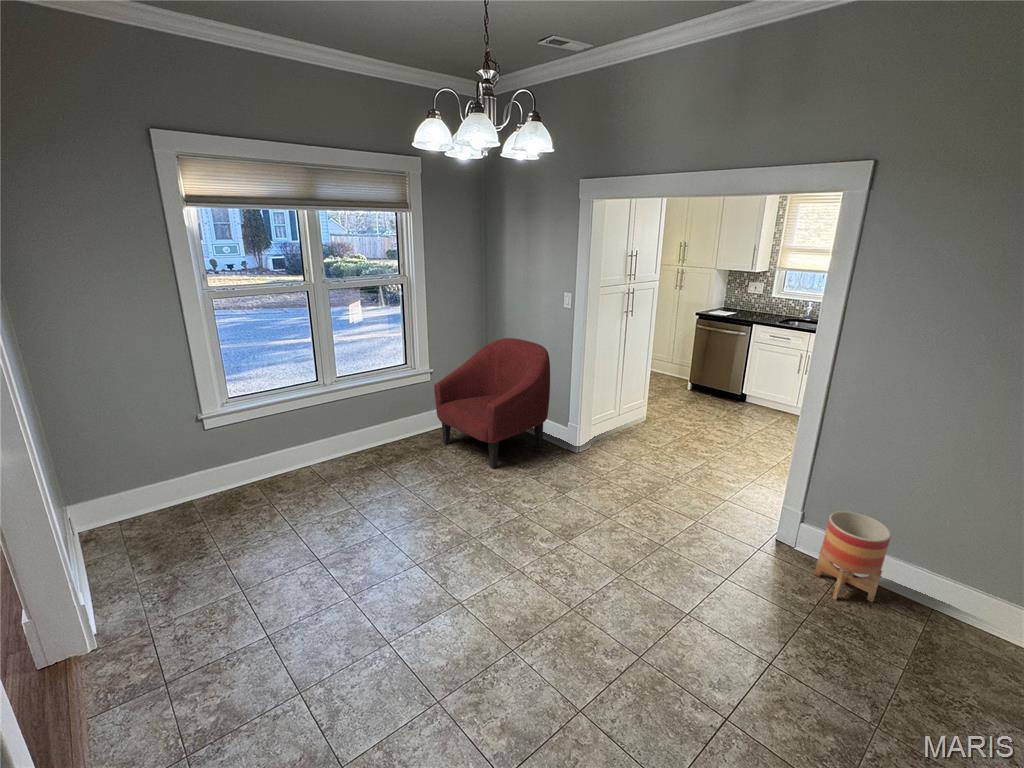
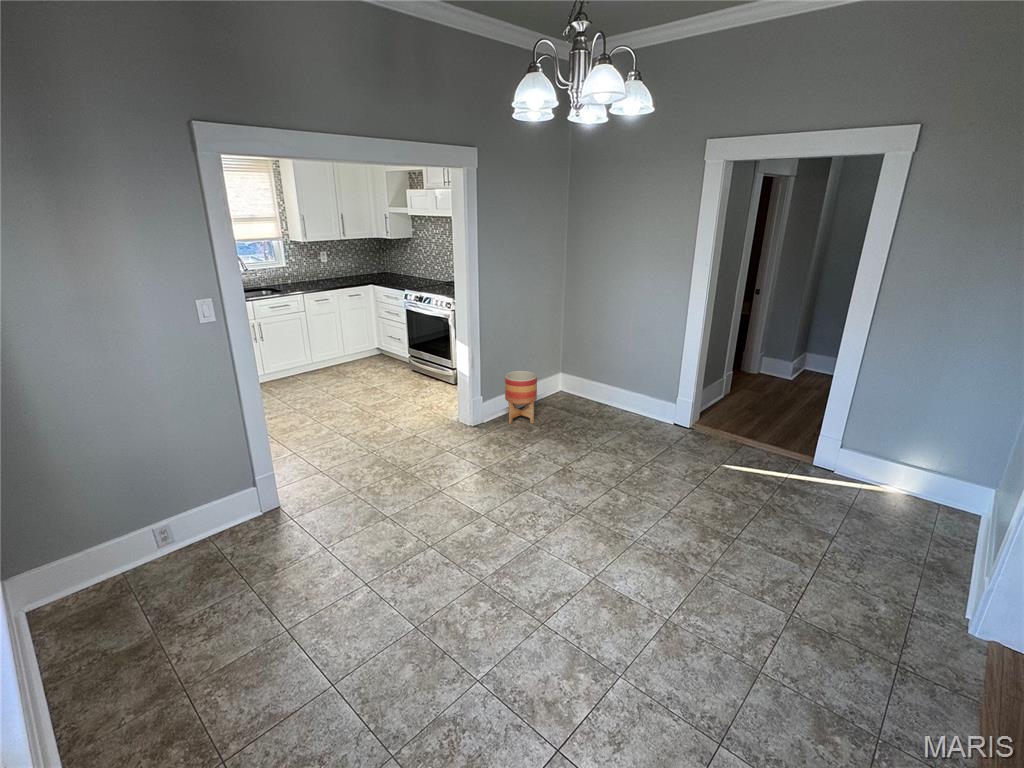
armchair: present [434,338,550,469] -> none [46,394,300,667]

